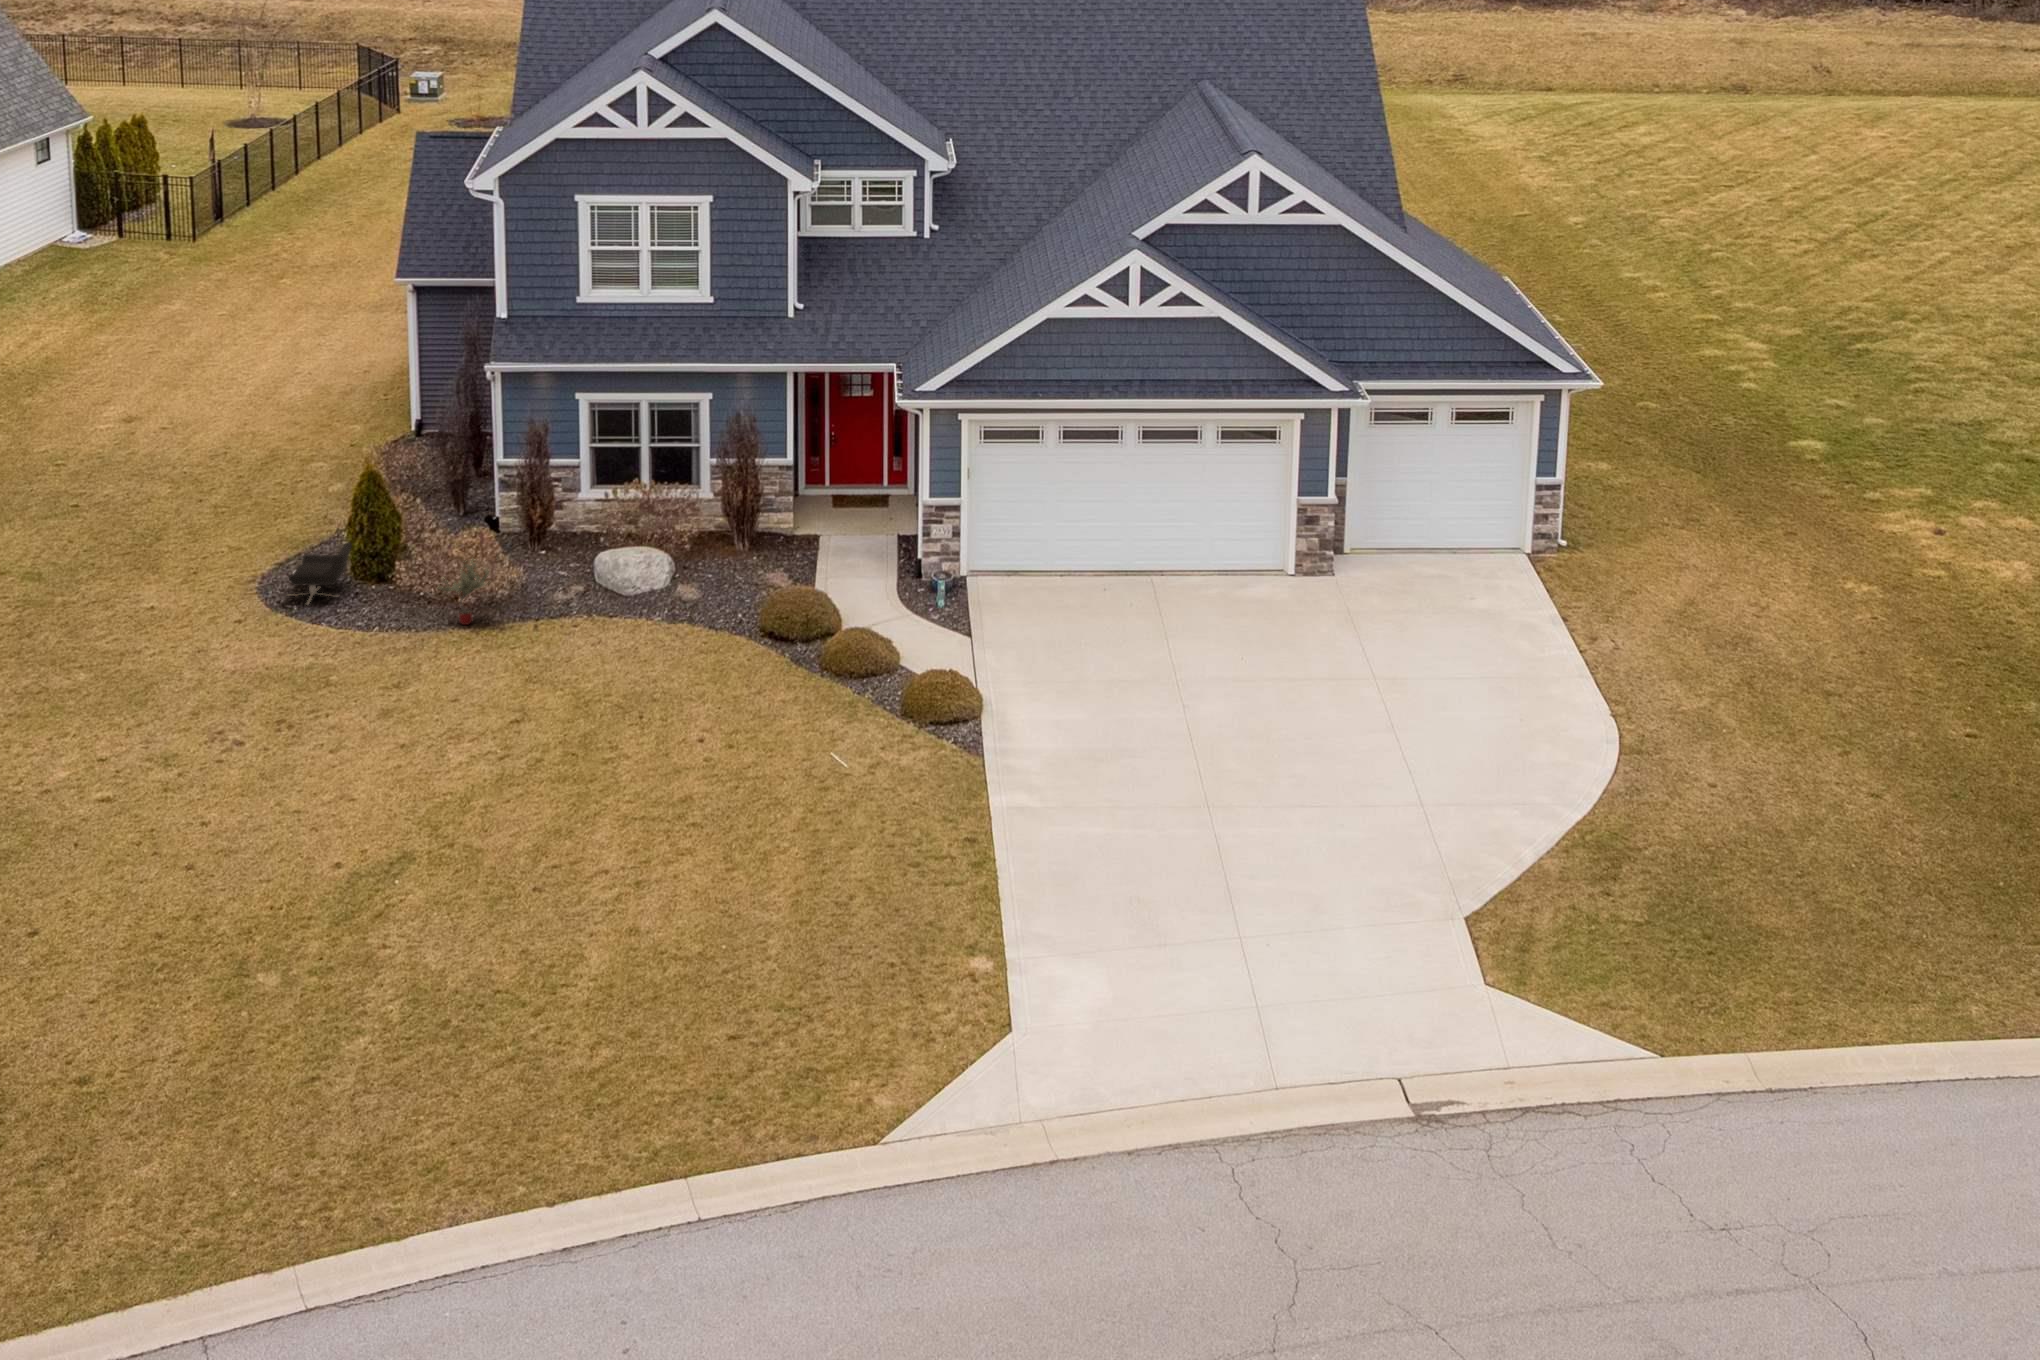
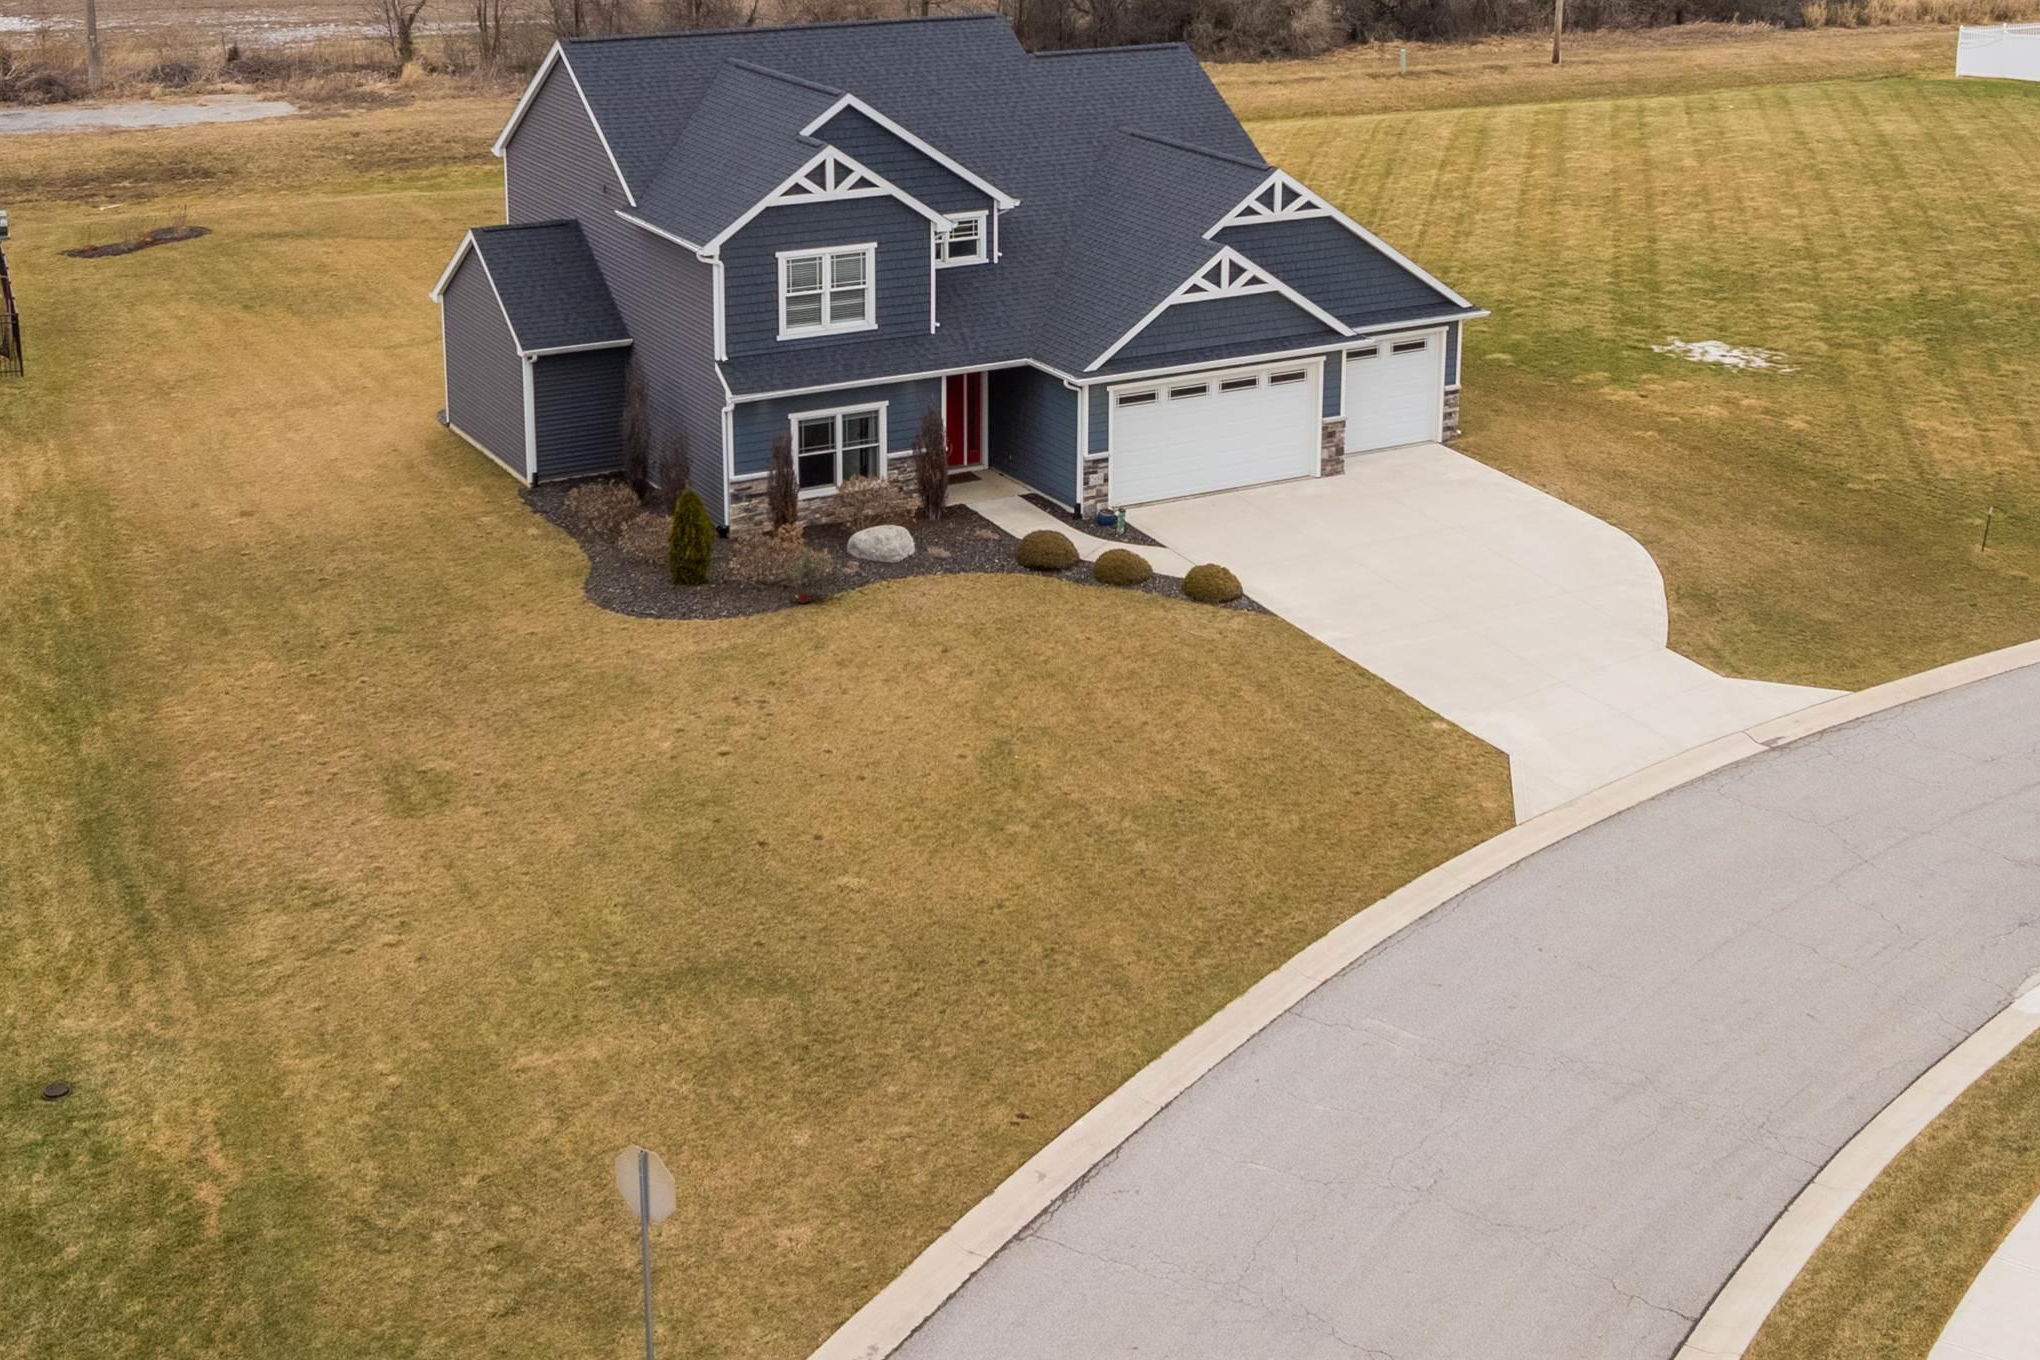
lounge chair: present [289,543,352,604] -> none [632,556,686,612]

